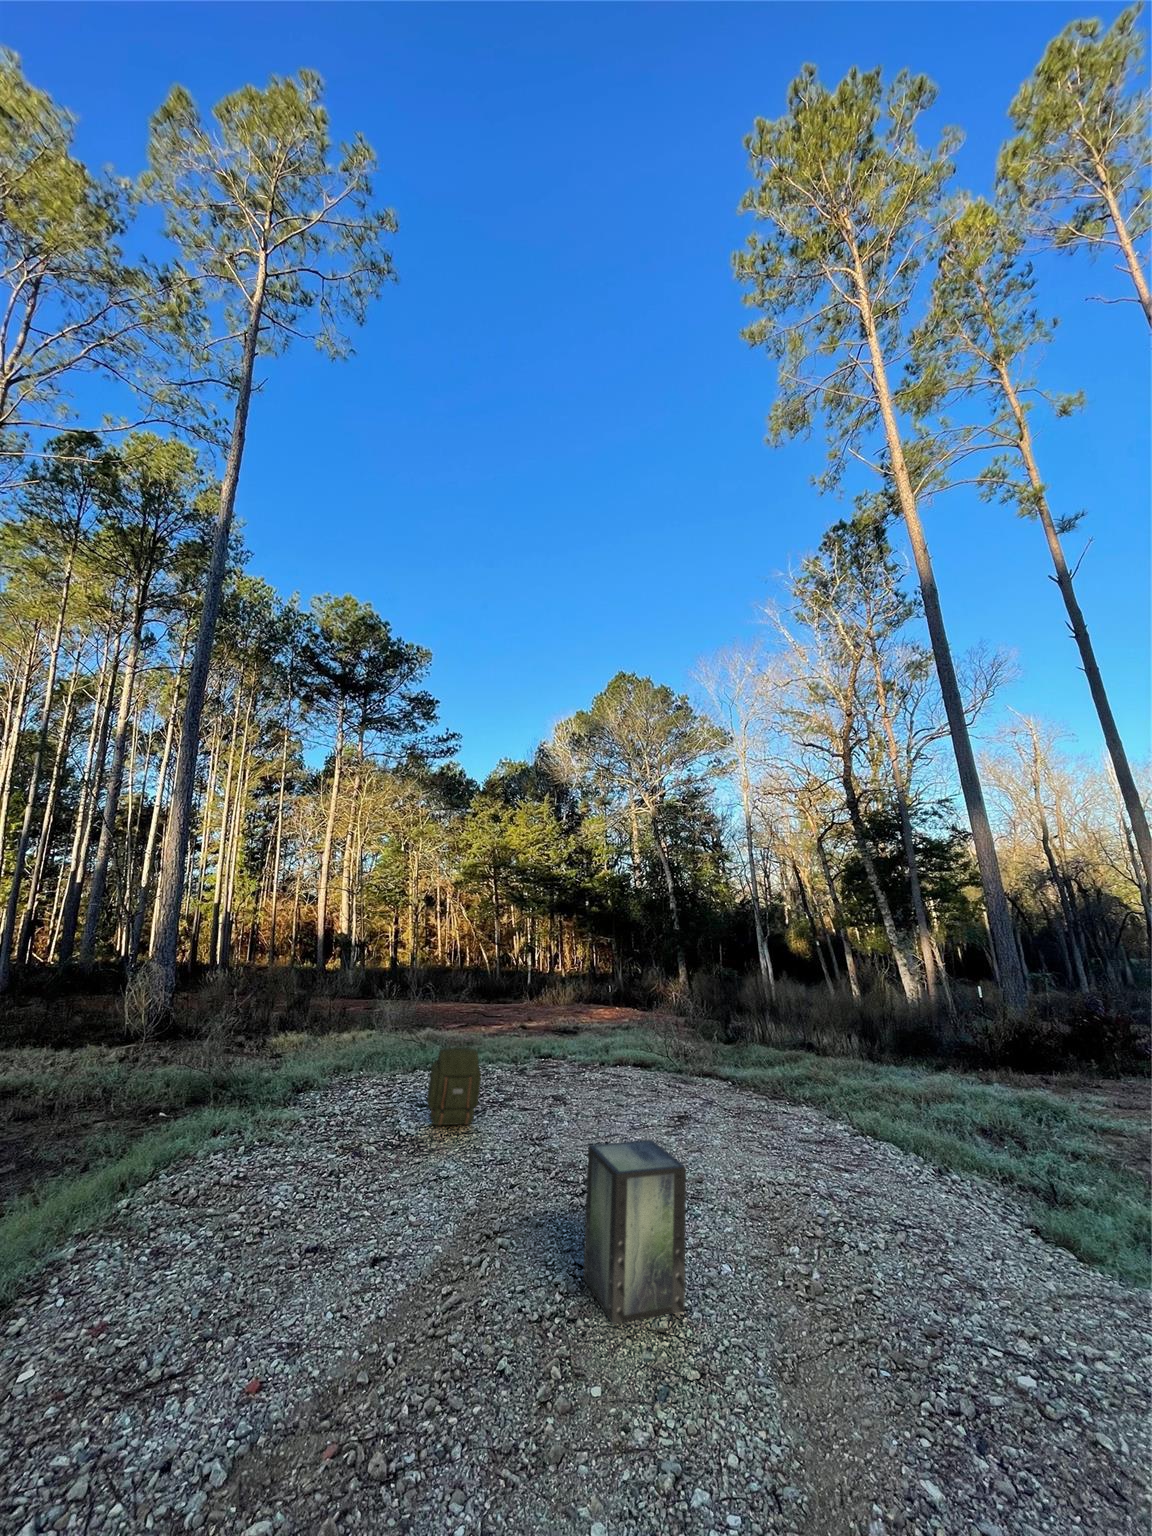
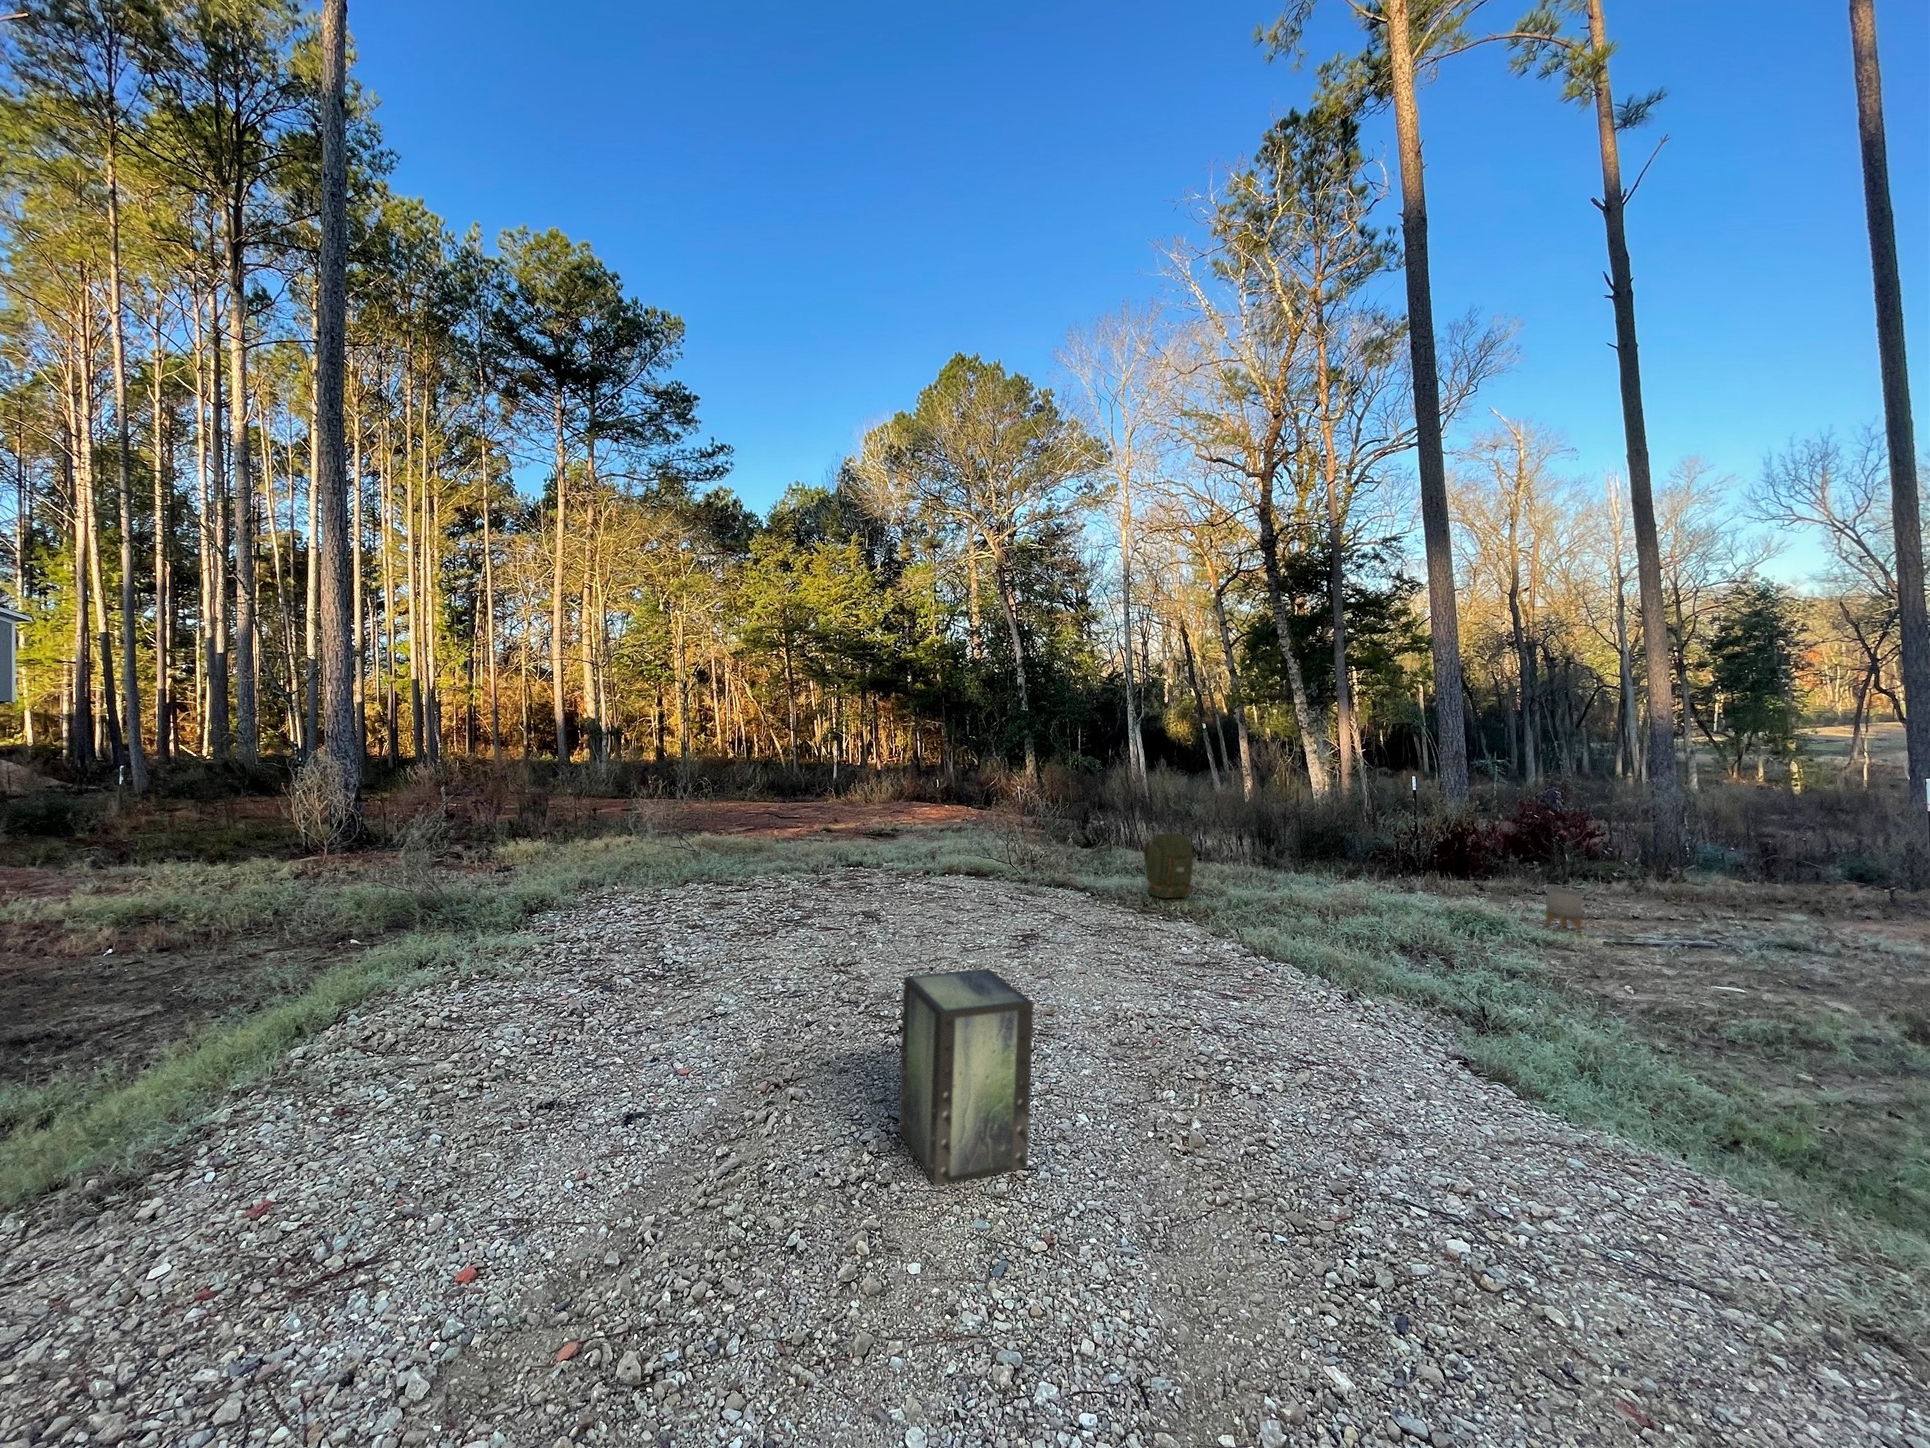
backpack: present [427,1046,482,1125] -> present [1143,832,1194,898]
planter: none [1097,1084,1130,1123] -> present [1546,888,1582,933]

